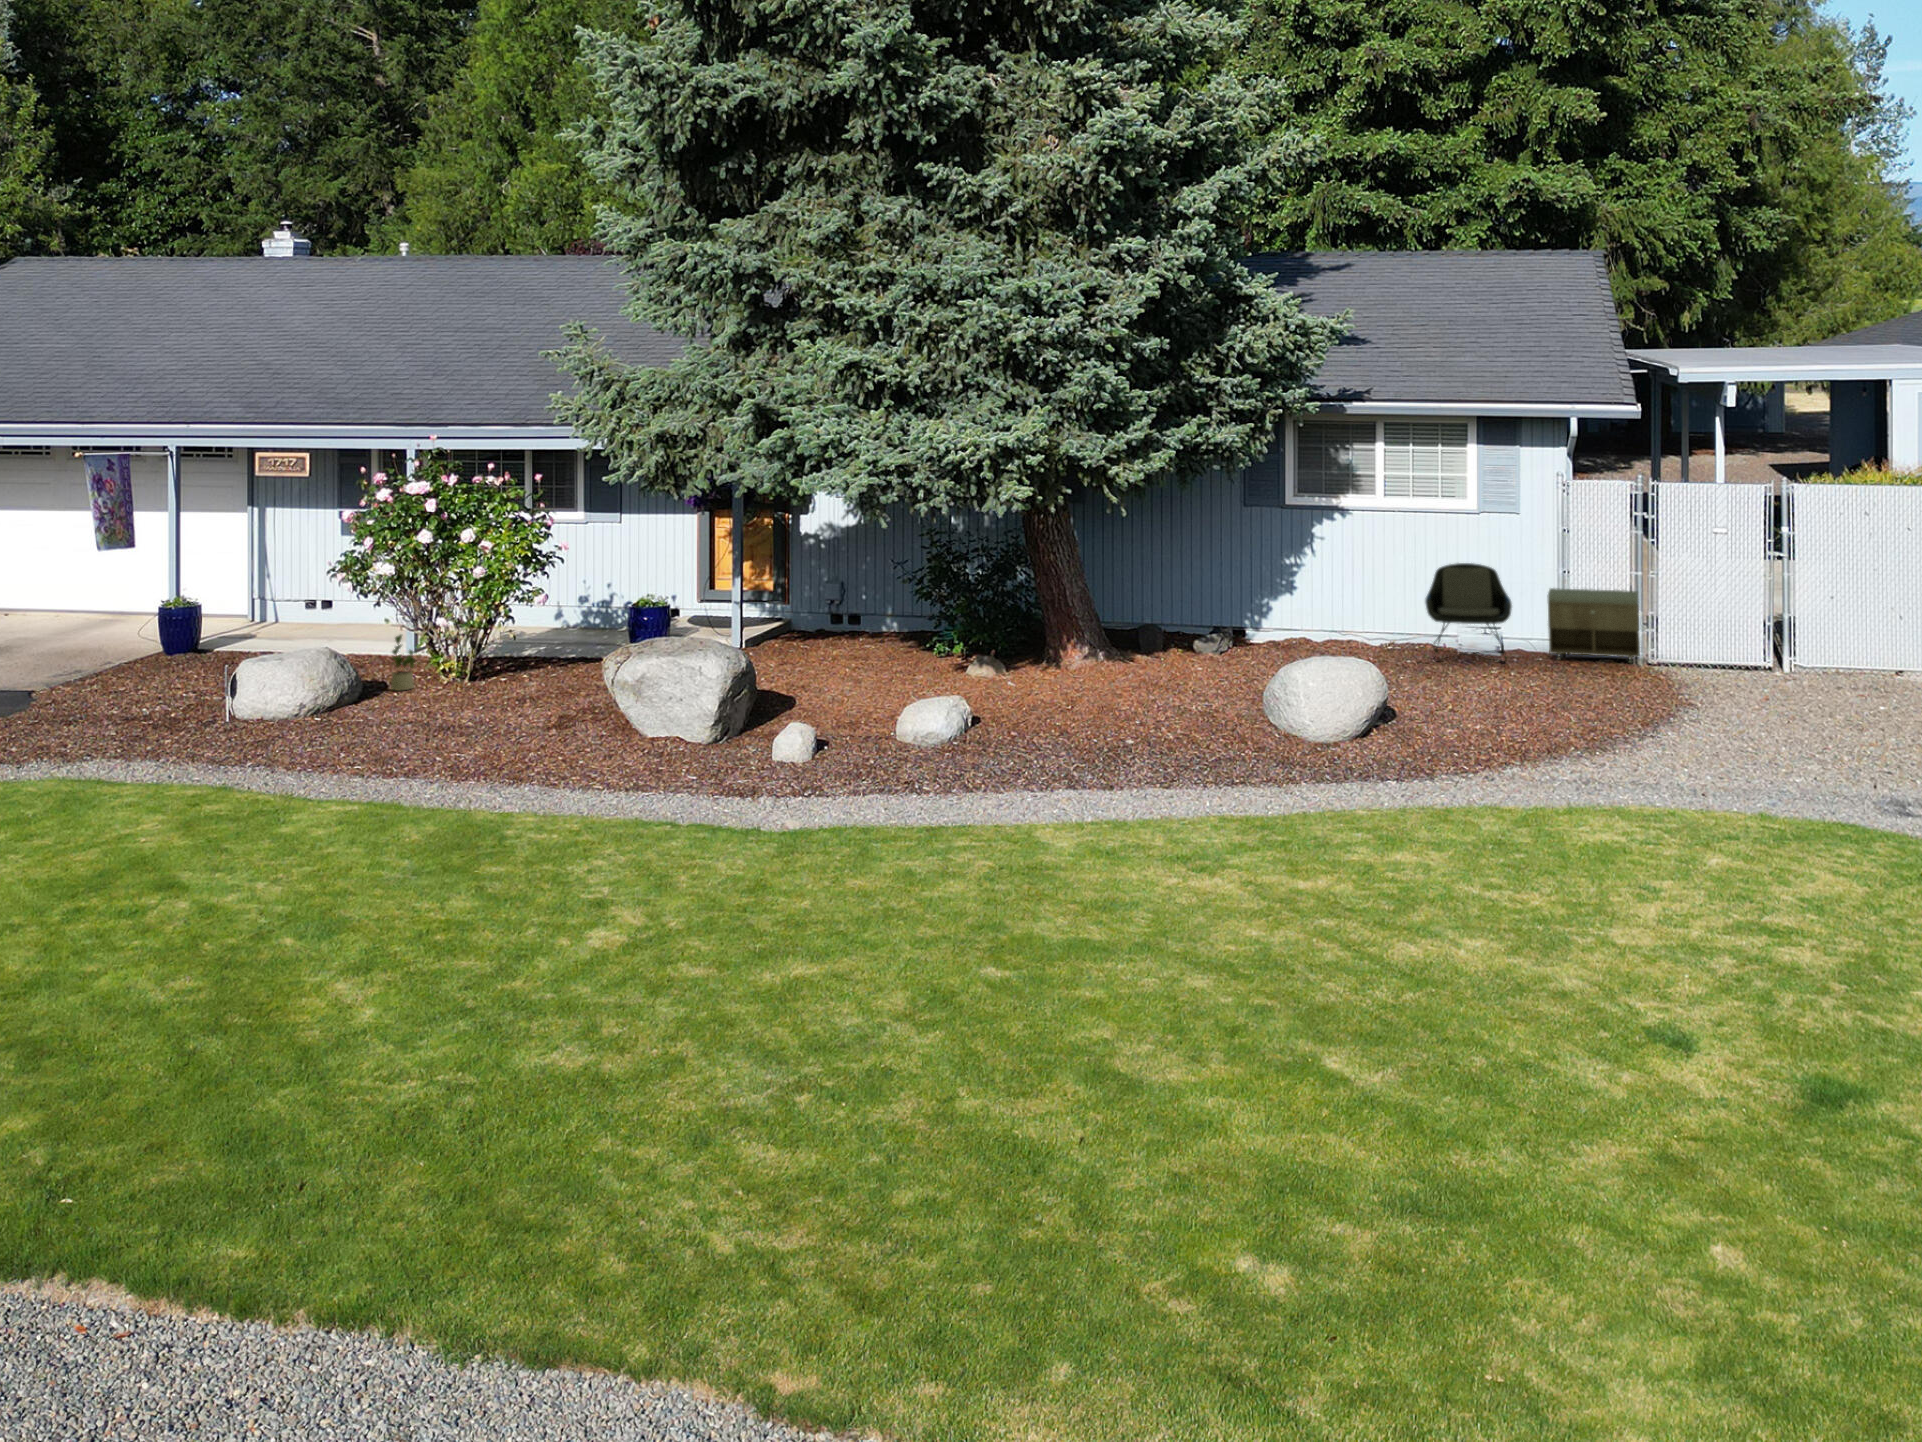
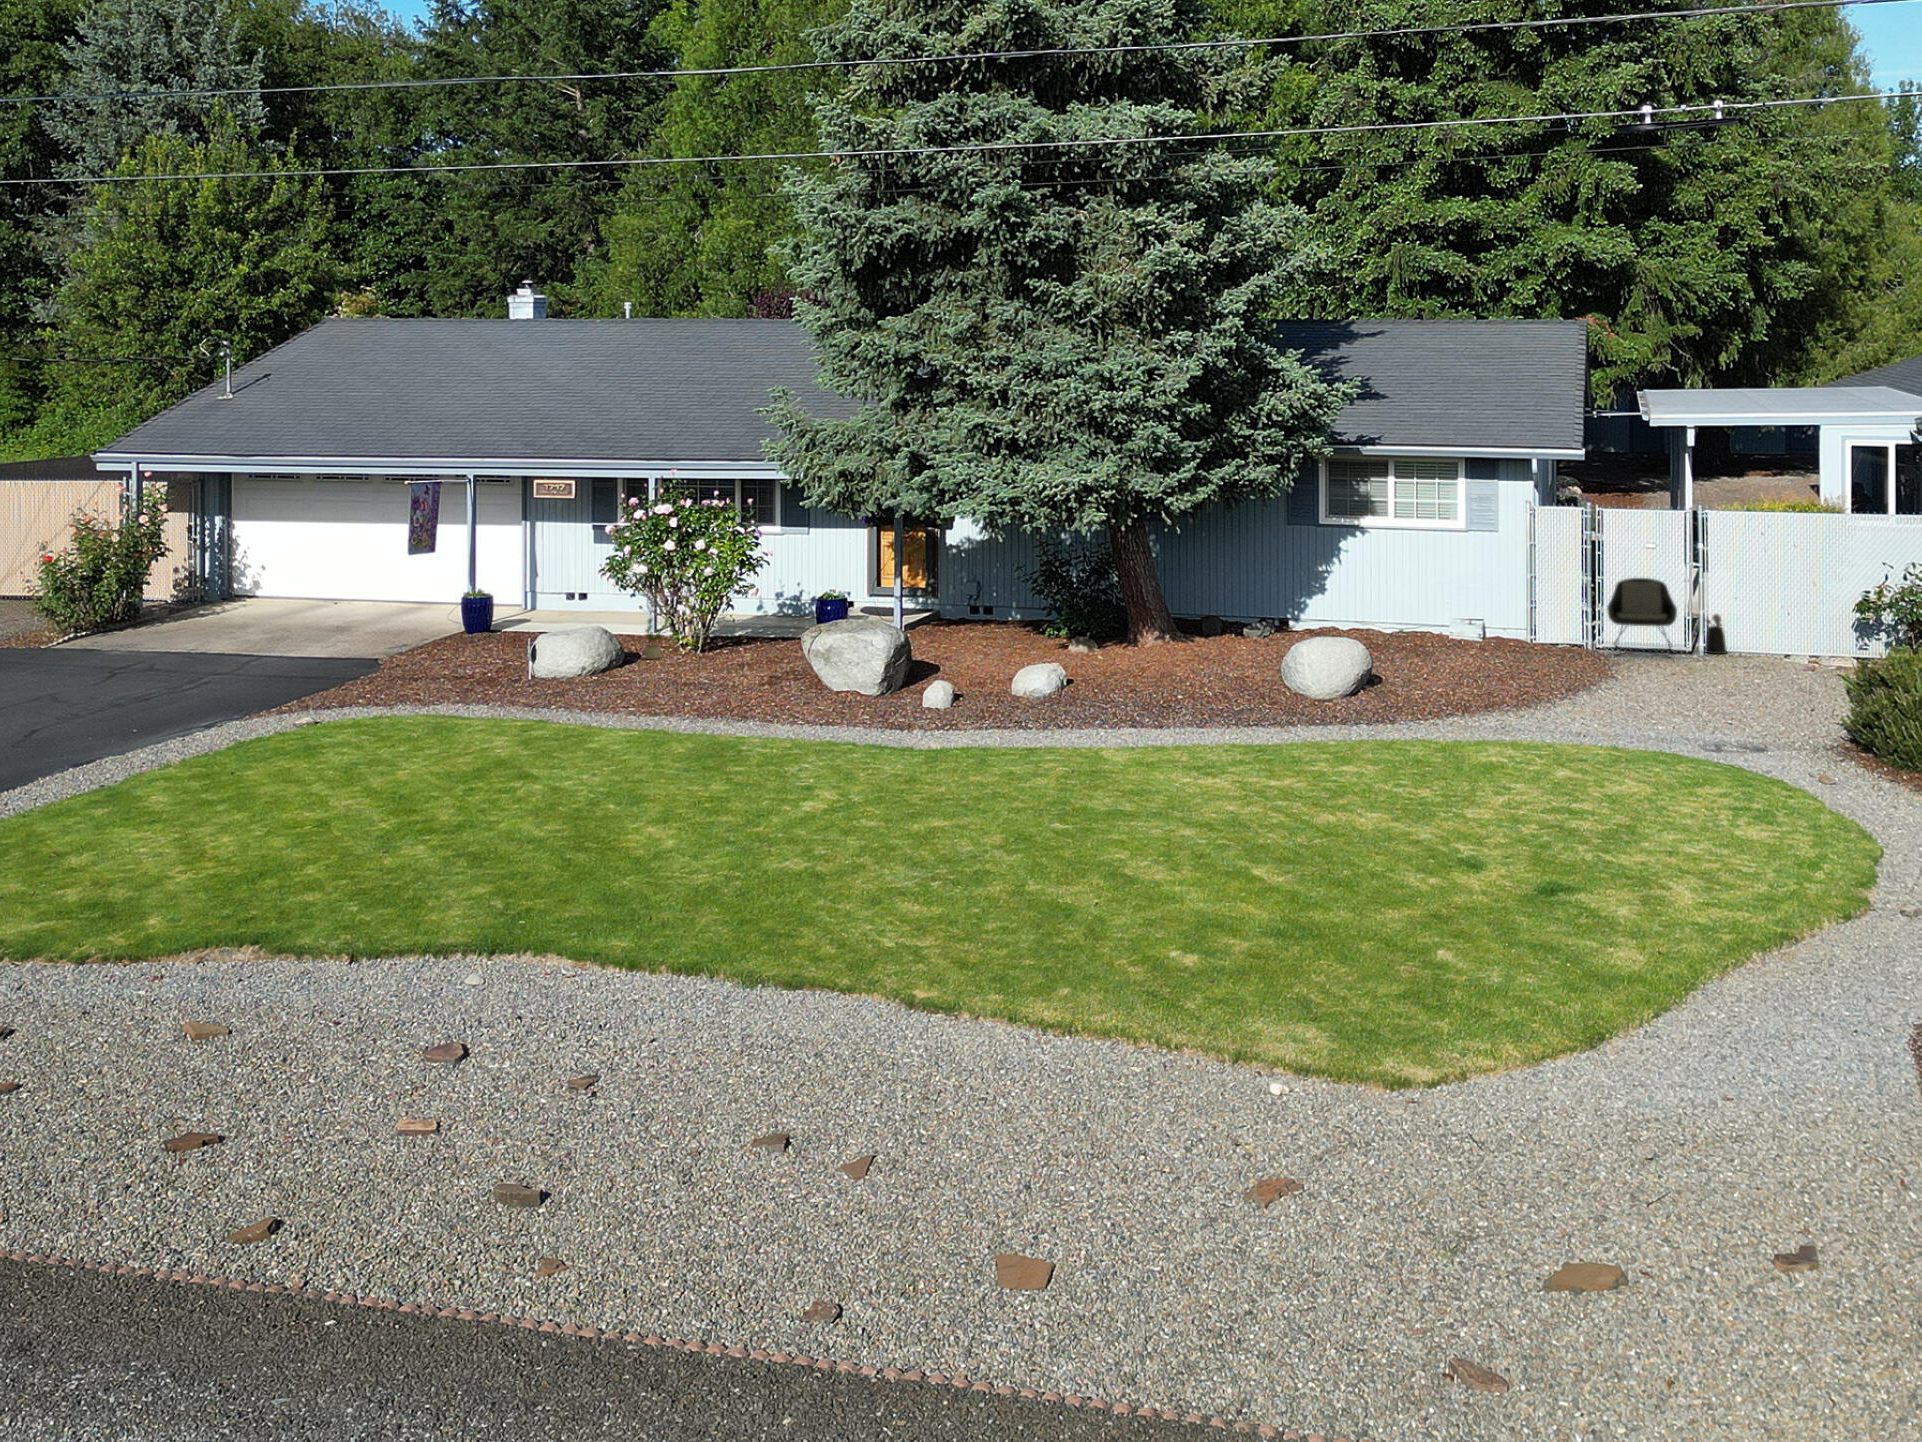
lounge chair: present [1425,563,1512,664] -> present [1607,578,1677,658]
storage bench: present [1547,588,1640,663] -> none [1514,592,1588,649]
watering can: none [1797,615,1829,669] -> present [1705,614,1727,654]

